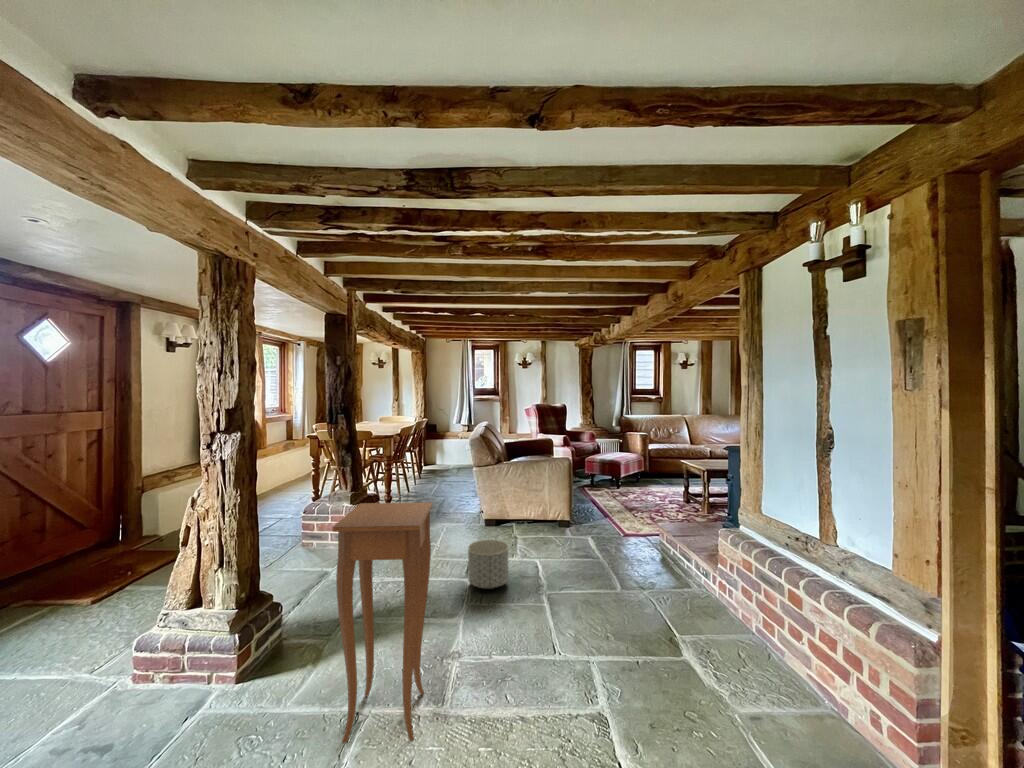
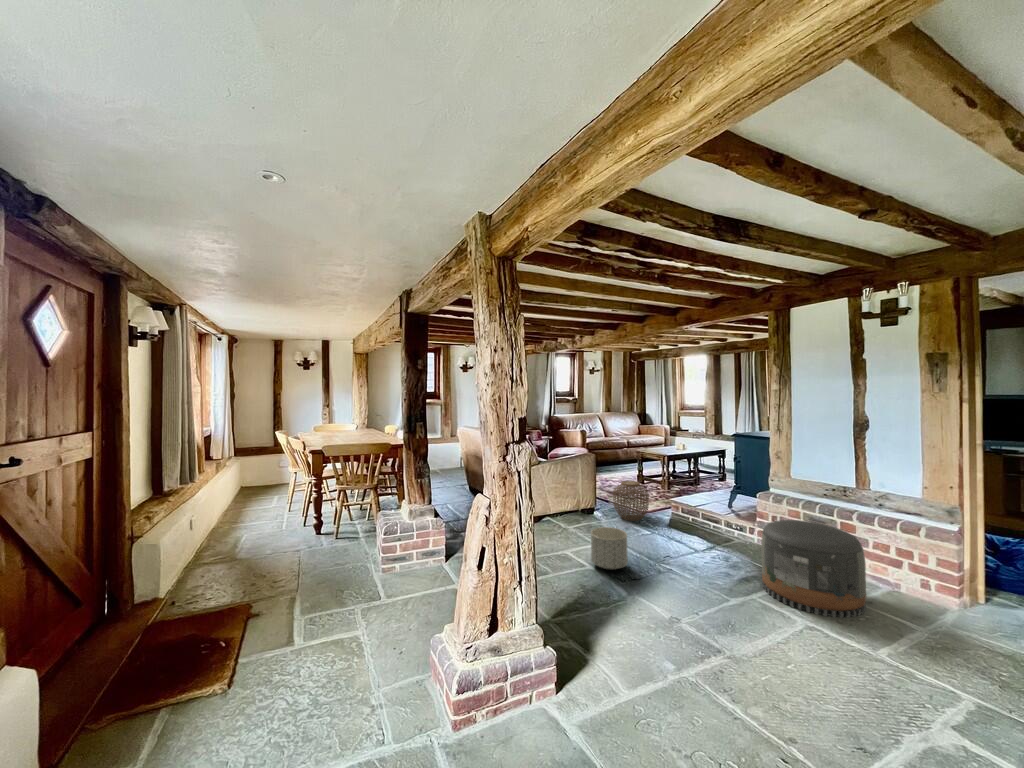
woven basket: none [584,494,627,543] -> present [613,481,649,521]
side table: present [333,502,432,743] -> none [654,490,755,699]
pouf: none [611,567,742,728] -> present [761,520,866,618]

